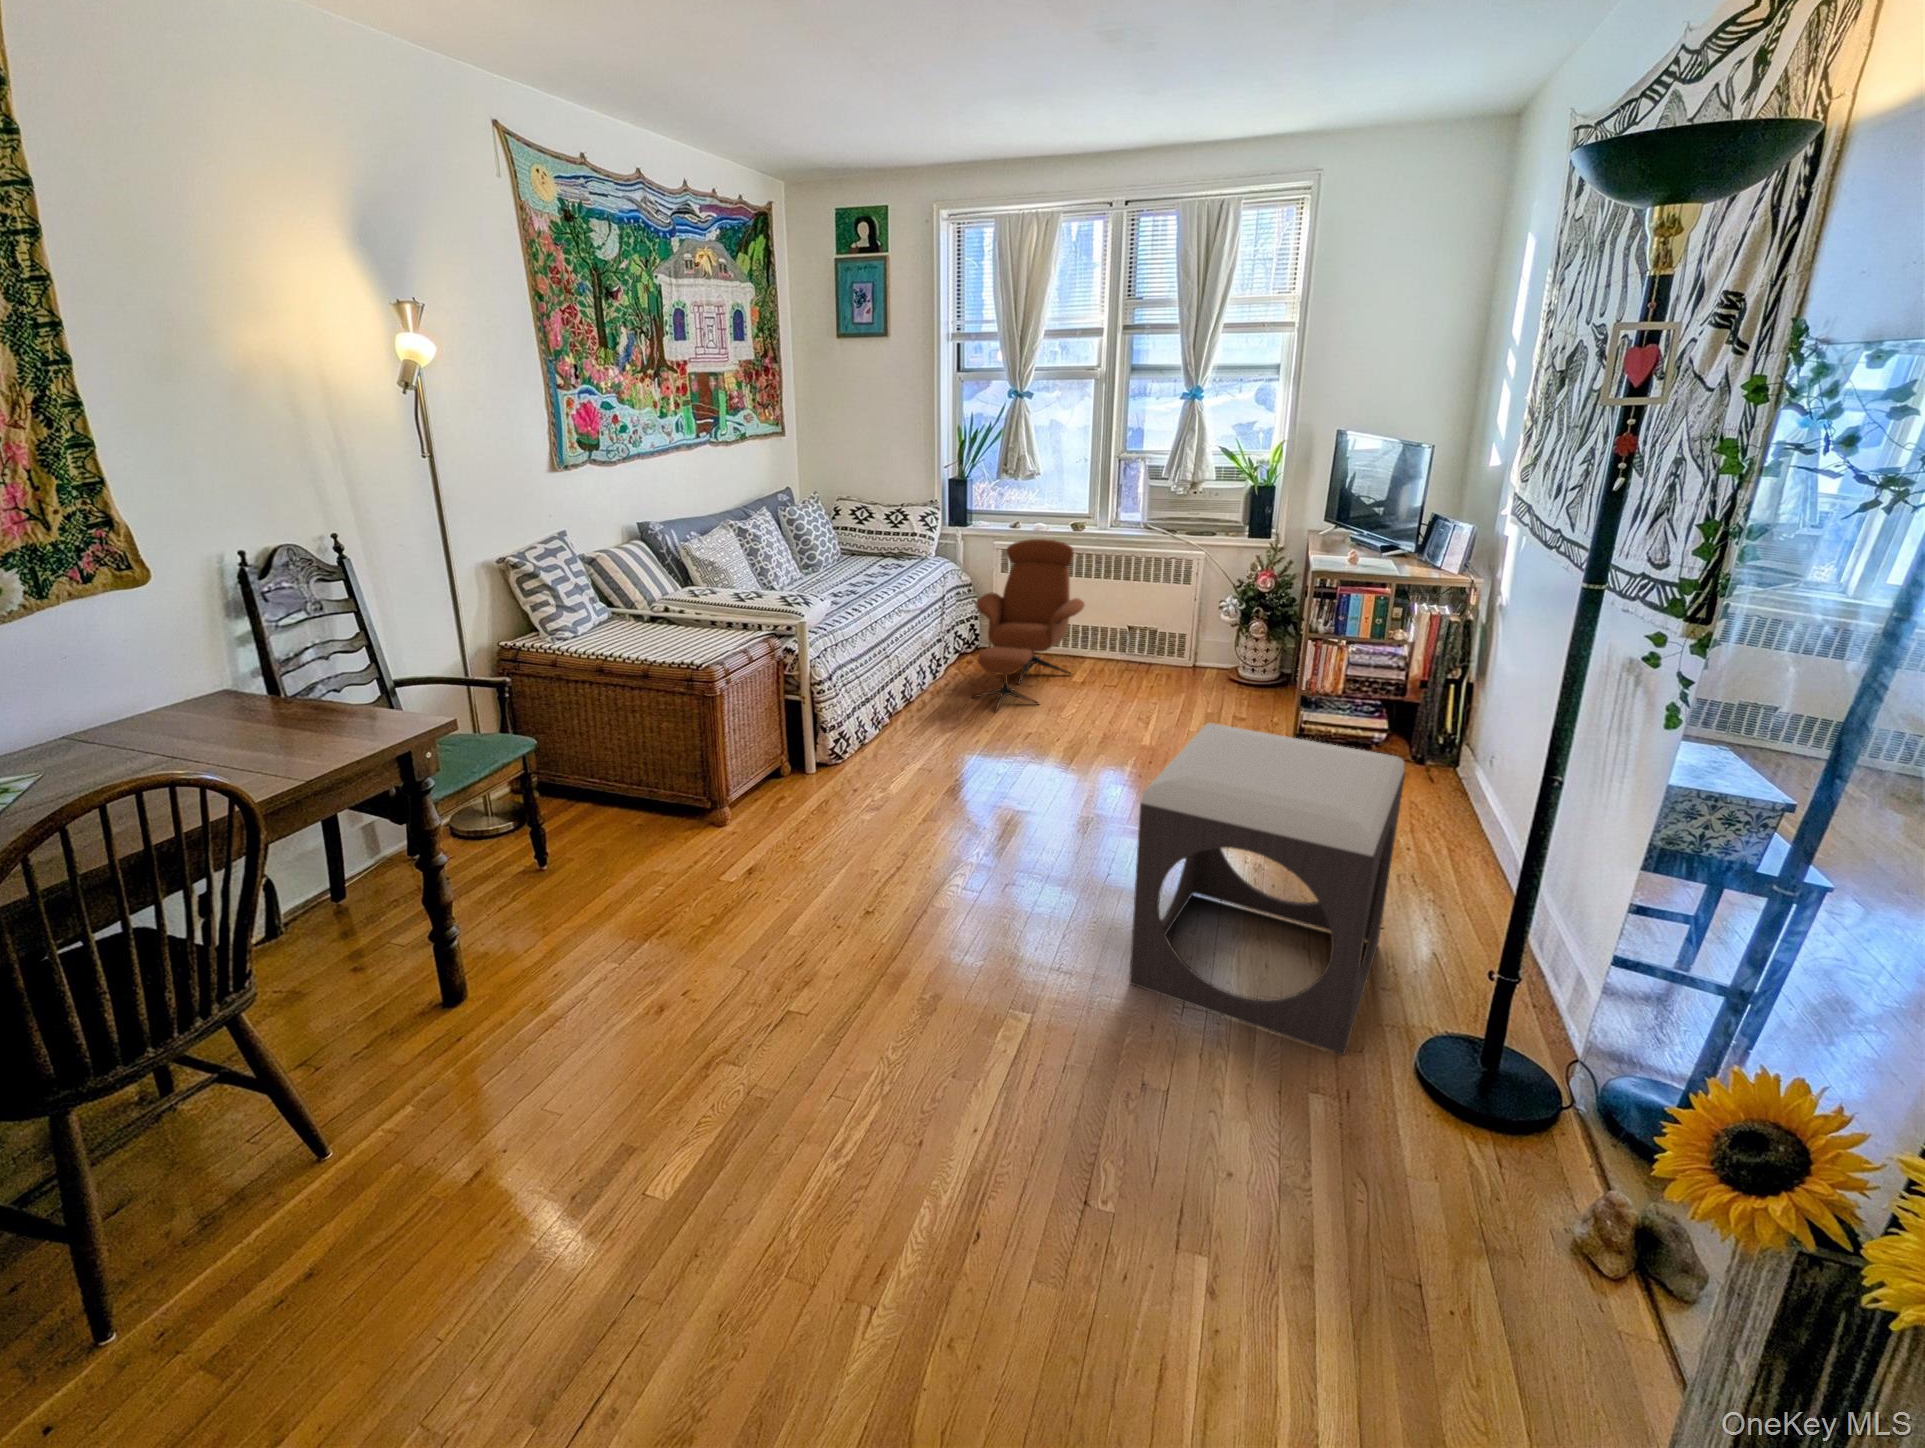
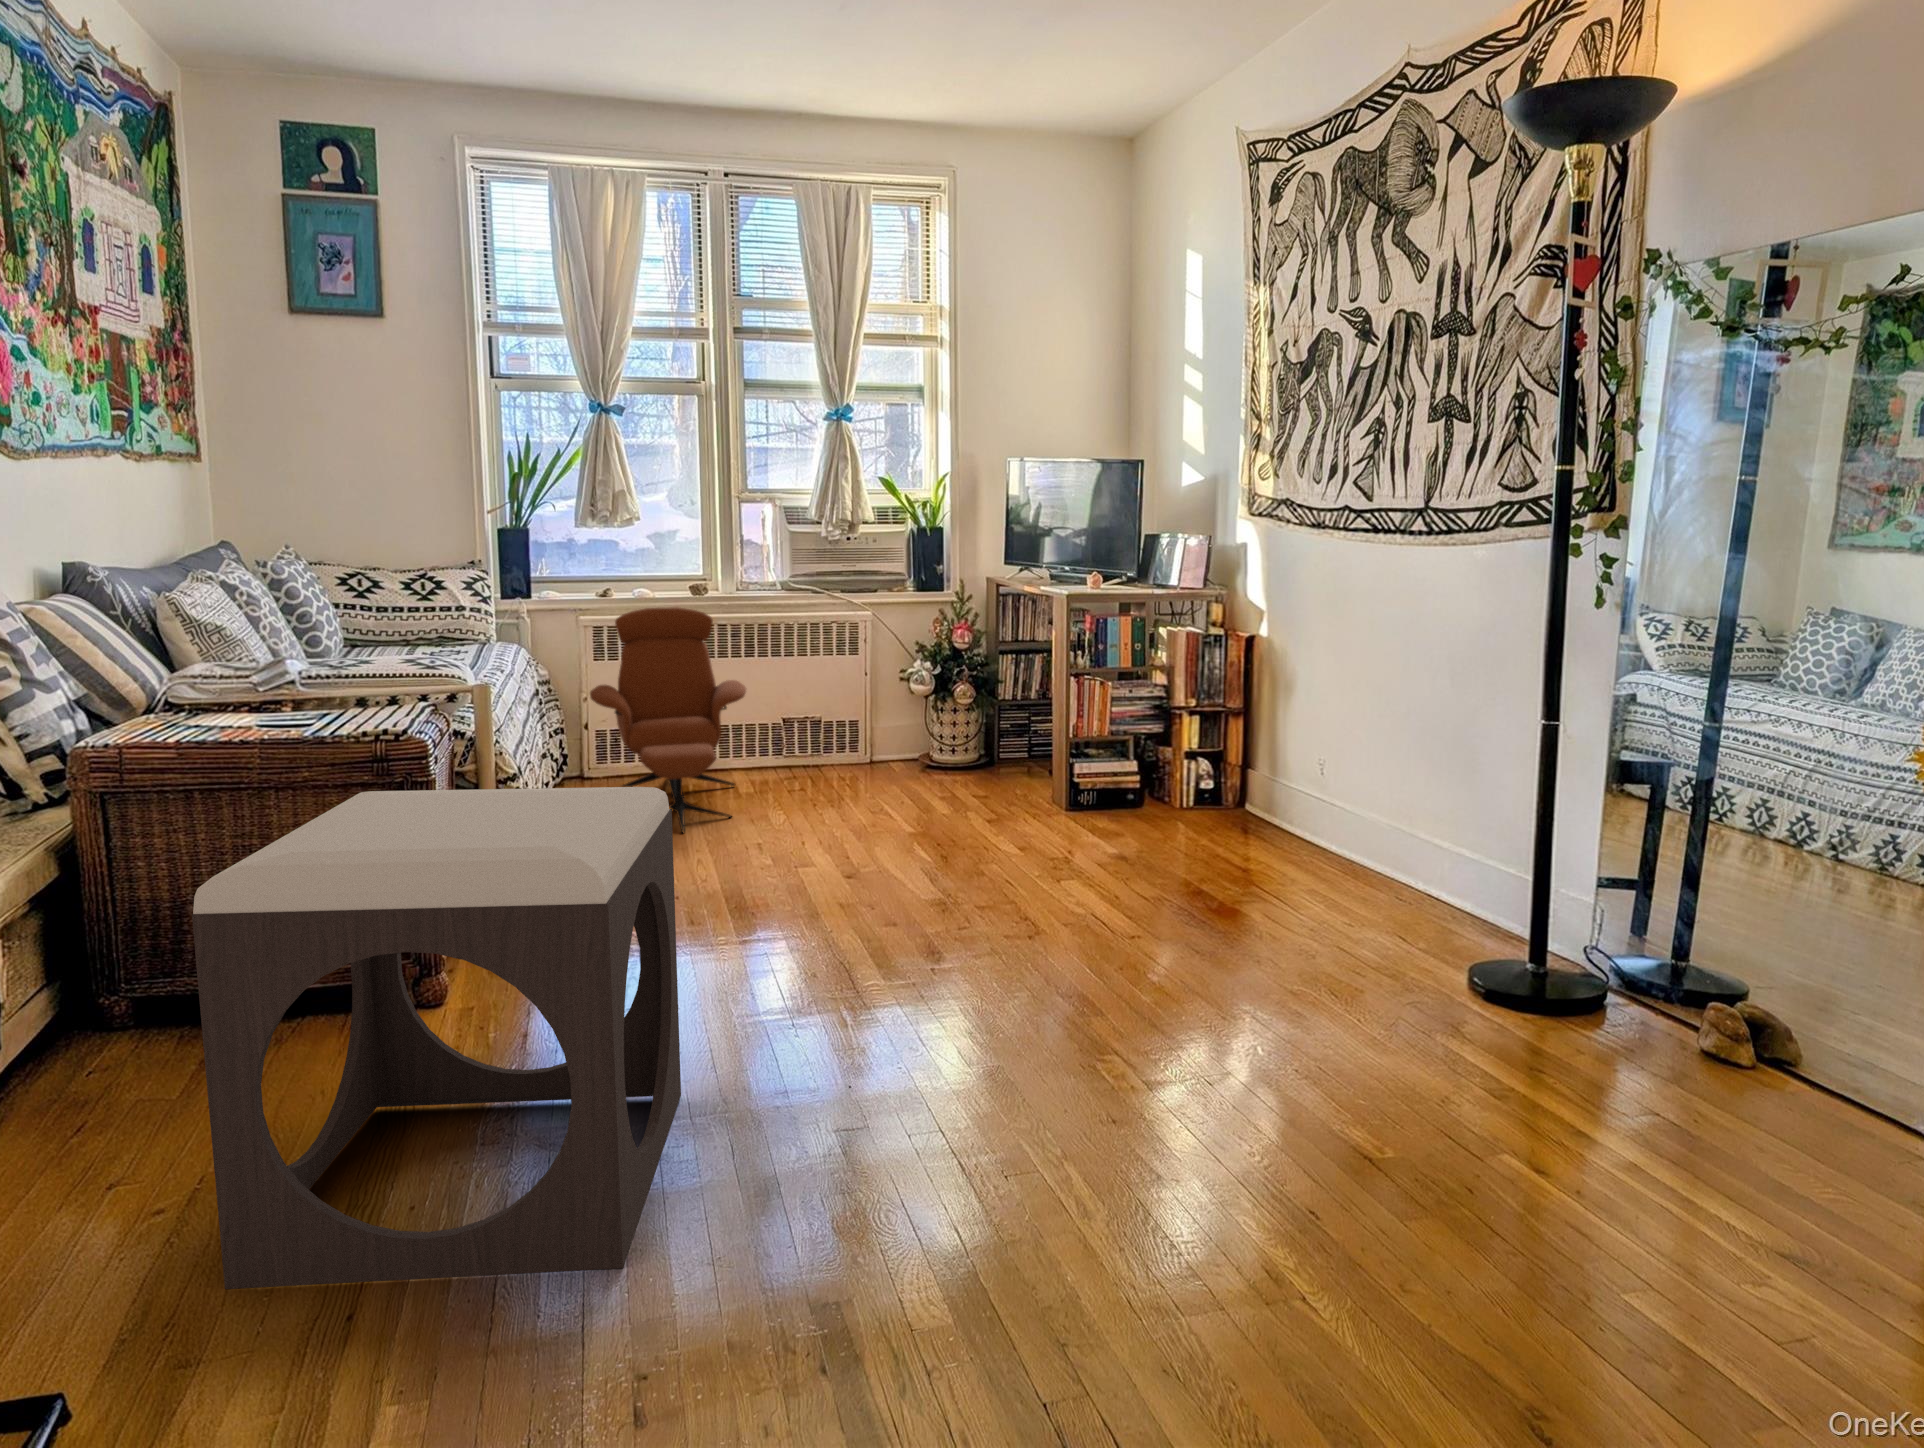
footstool: present [1129,723,1406,1055] -> present [192,787,681,1289]

